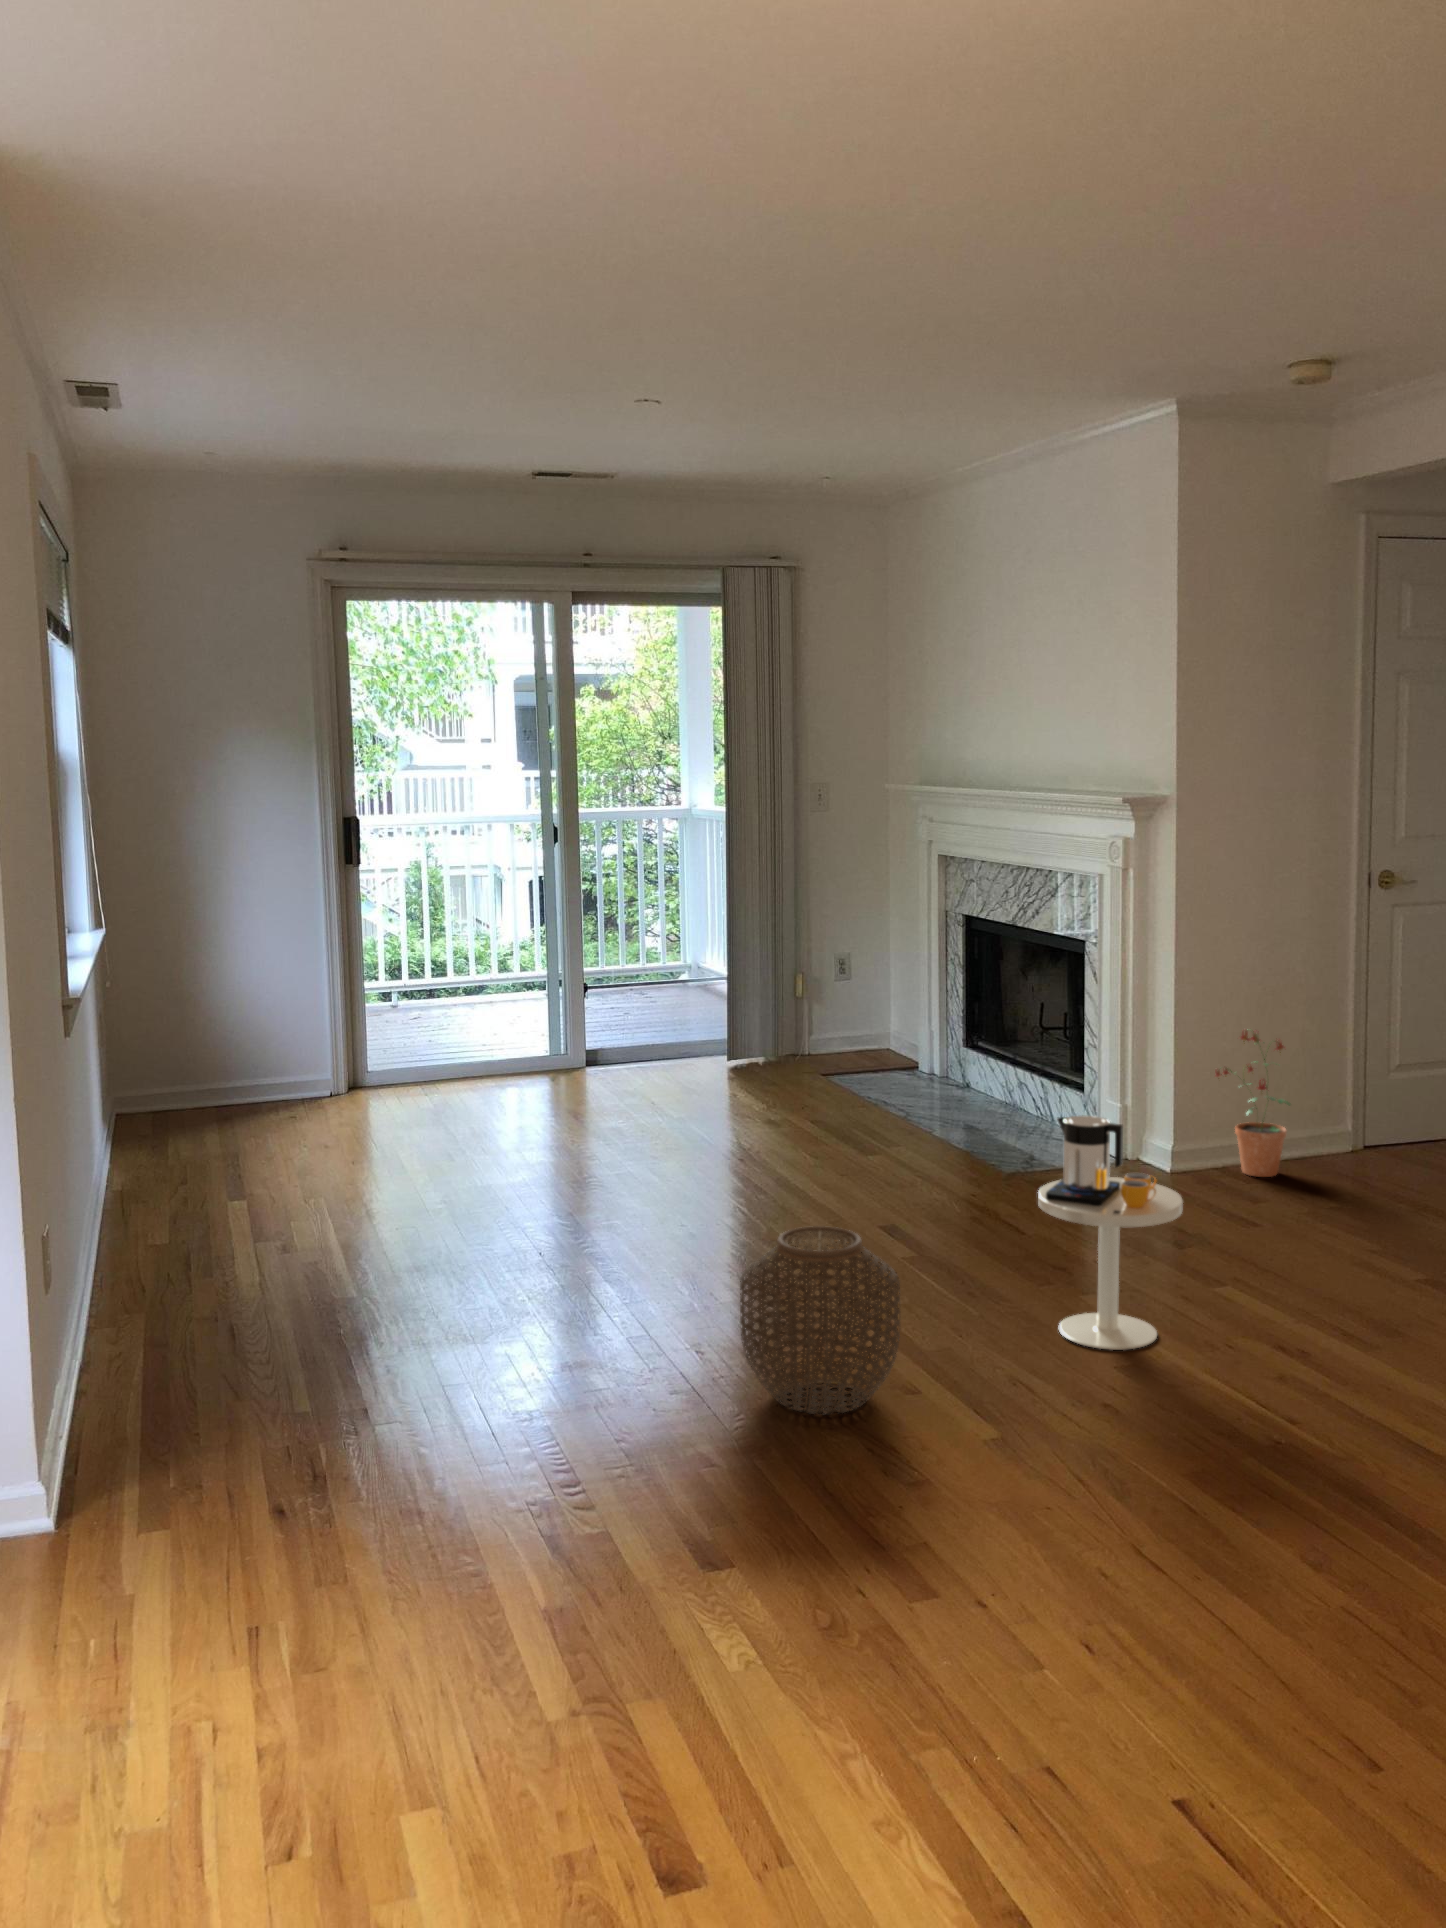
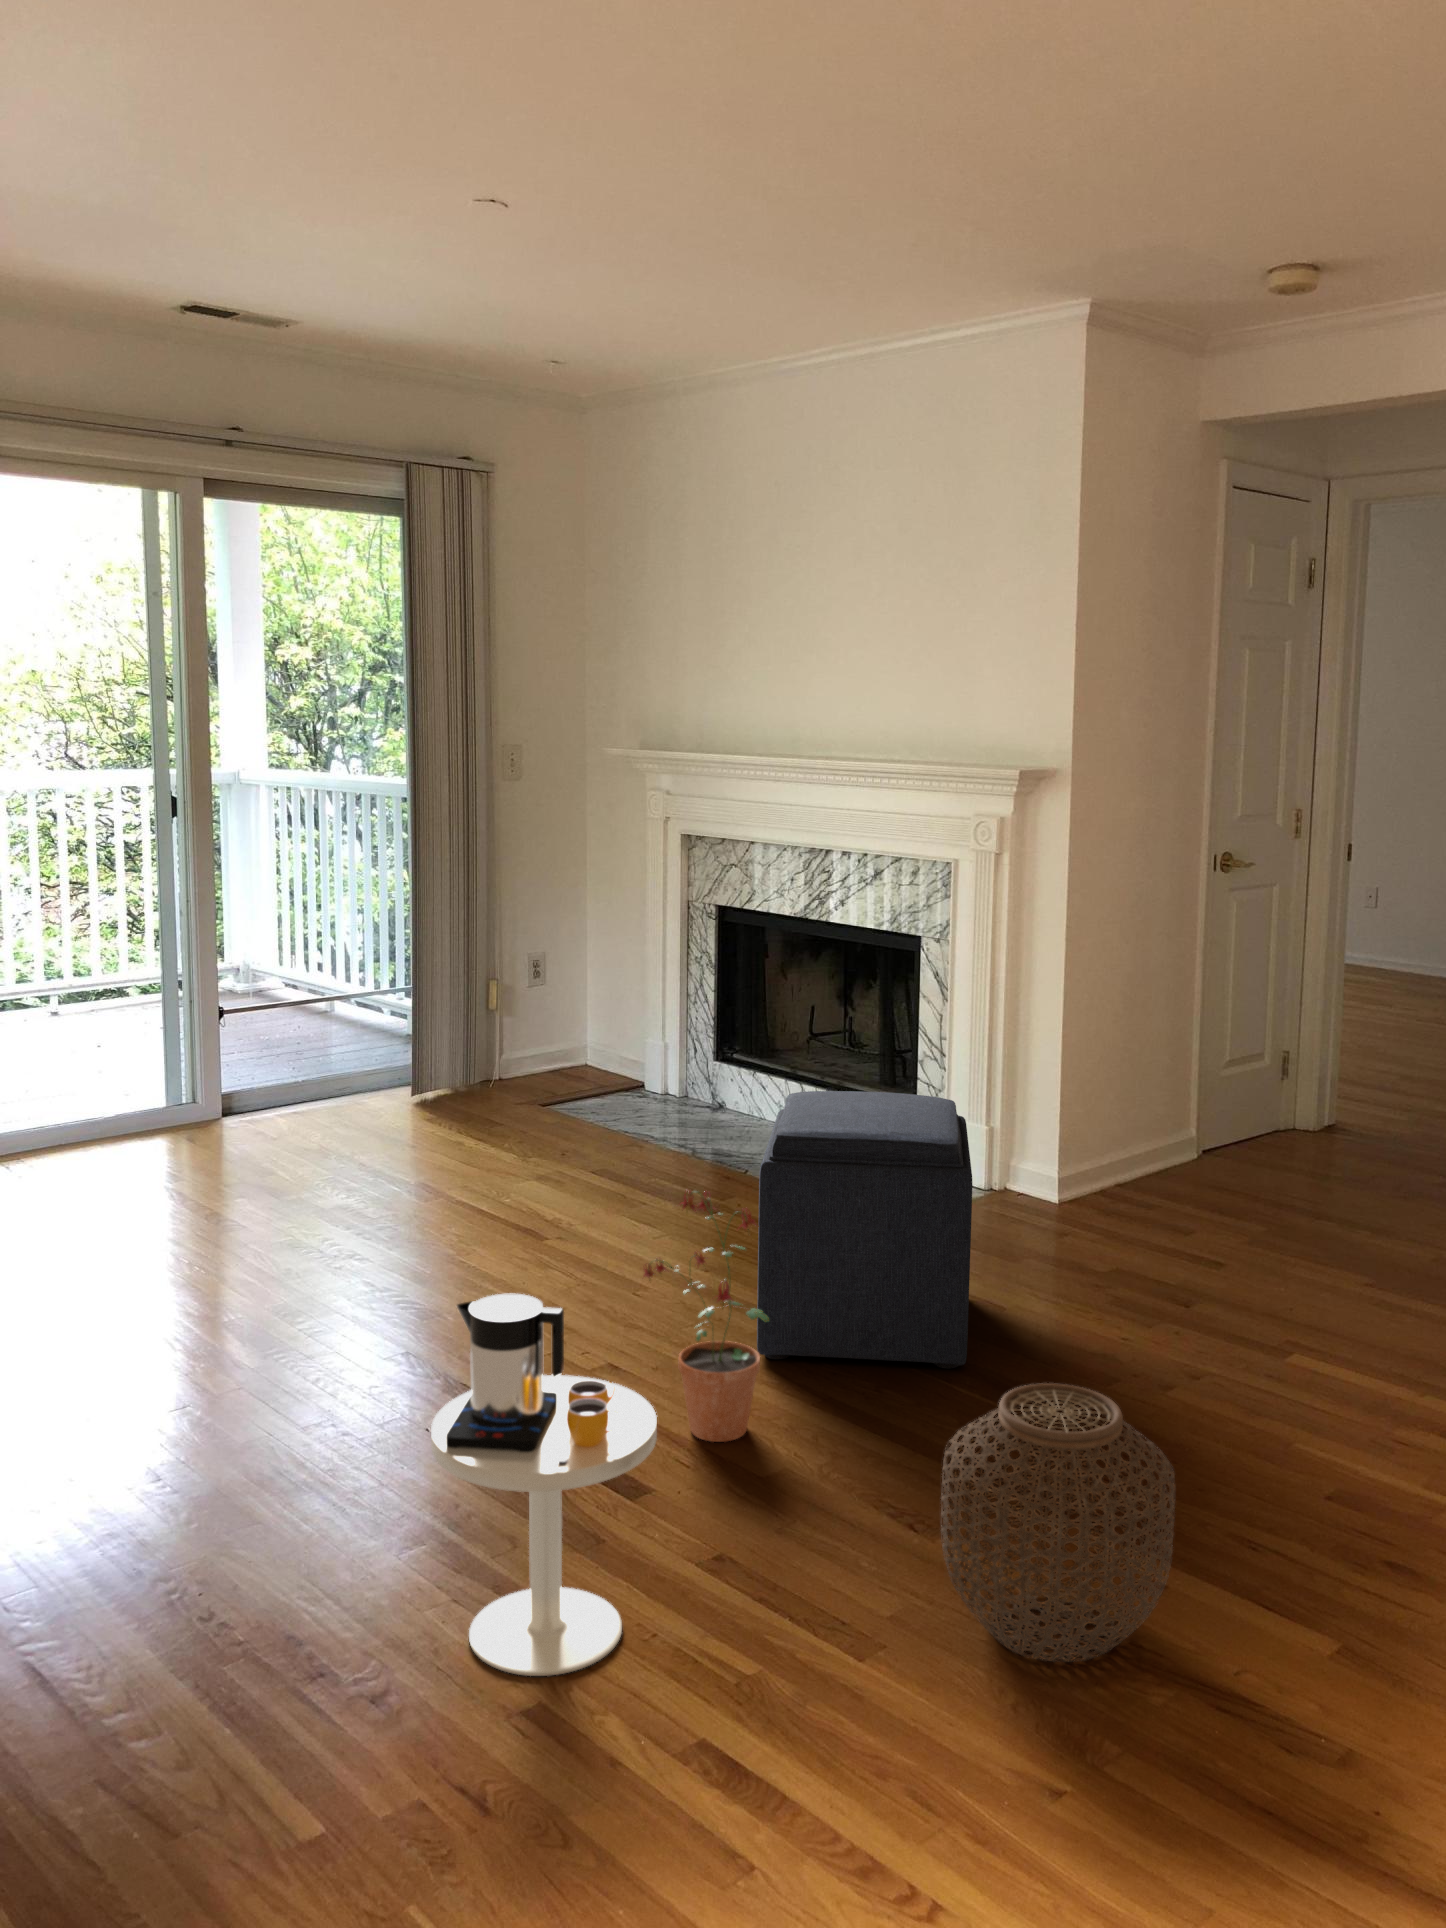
potted plant: present [1215,1030,1290,1177] -> present [644,1191,768,1442]
ottoman: none [798,1050,1003,1261] -> present [757,1091,972,1368]
side table: present [1038,1115,1183,1350] -> present [431,1293,657,1676]

